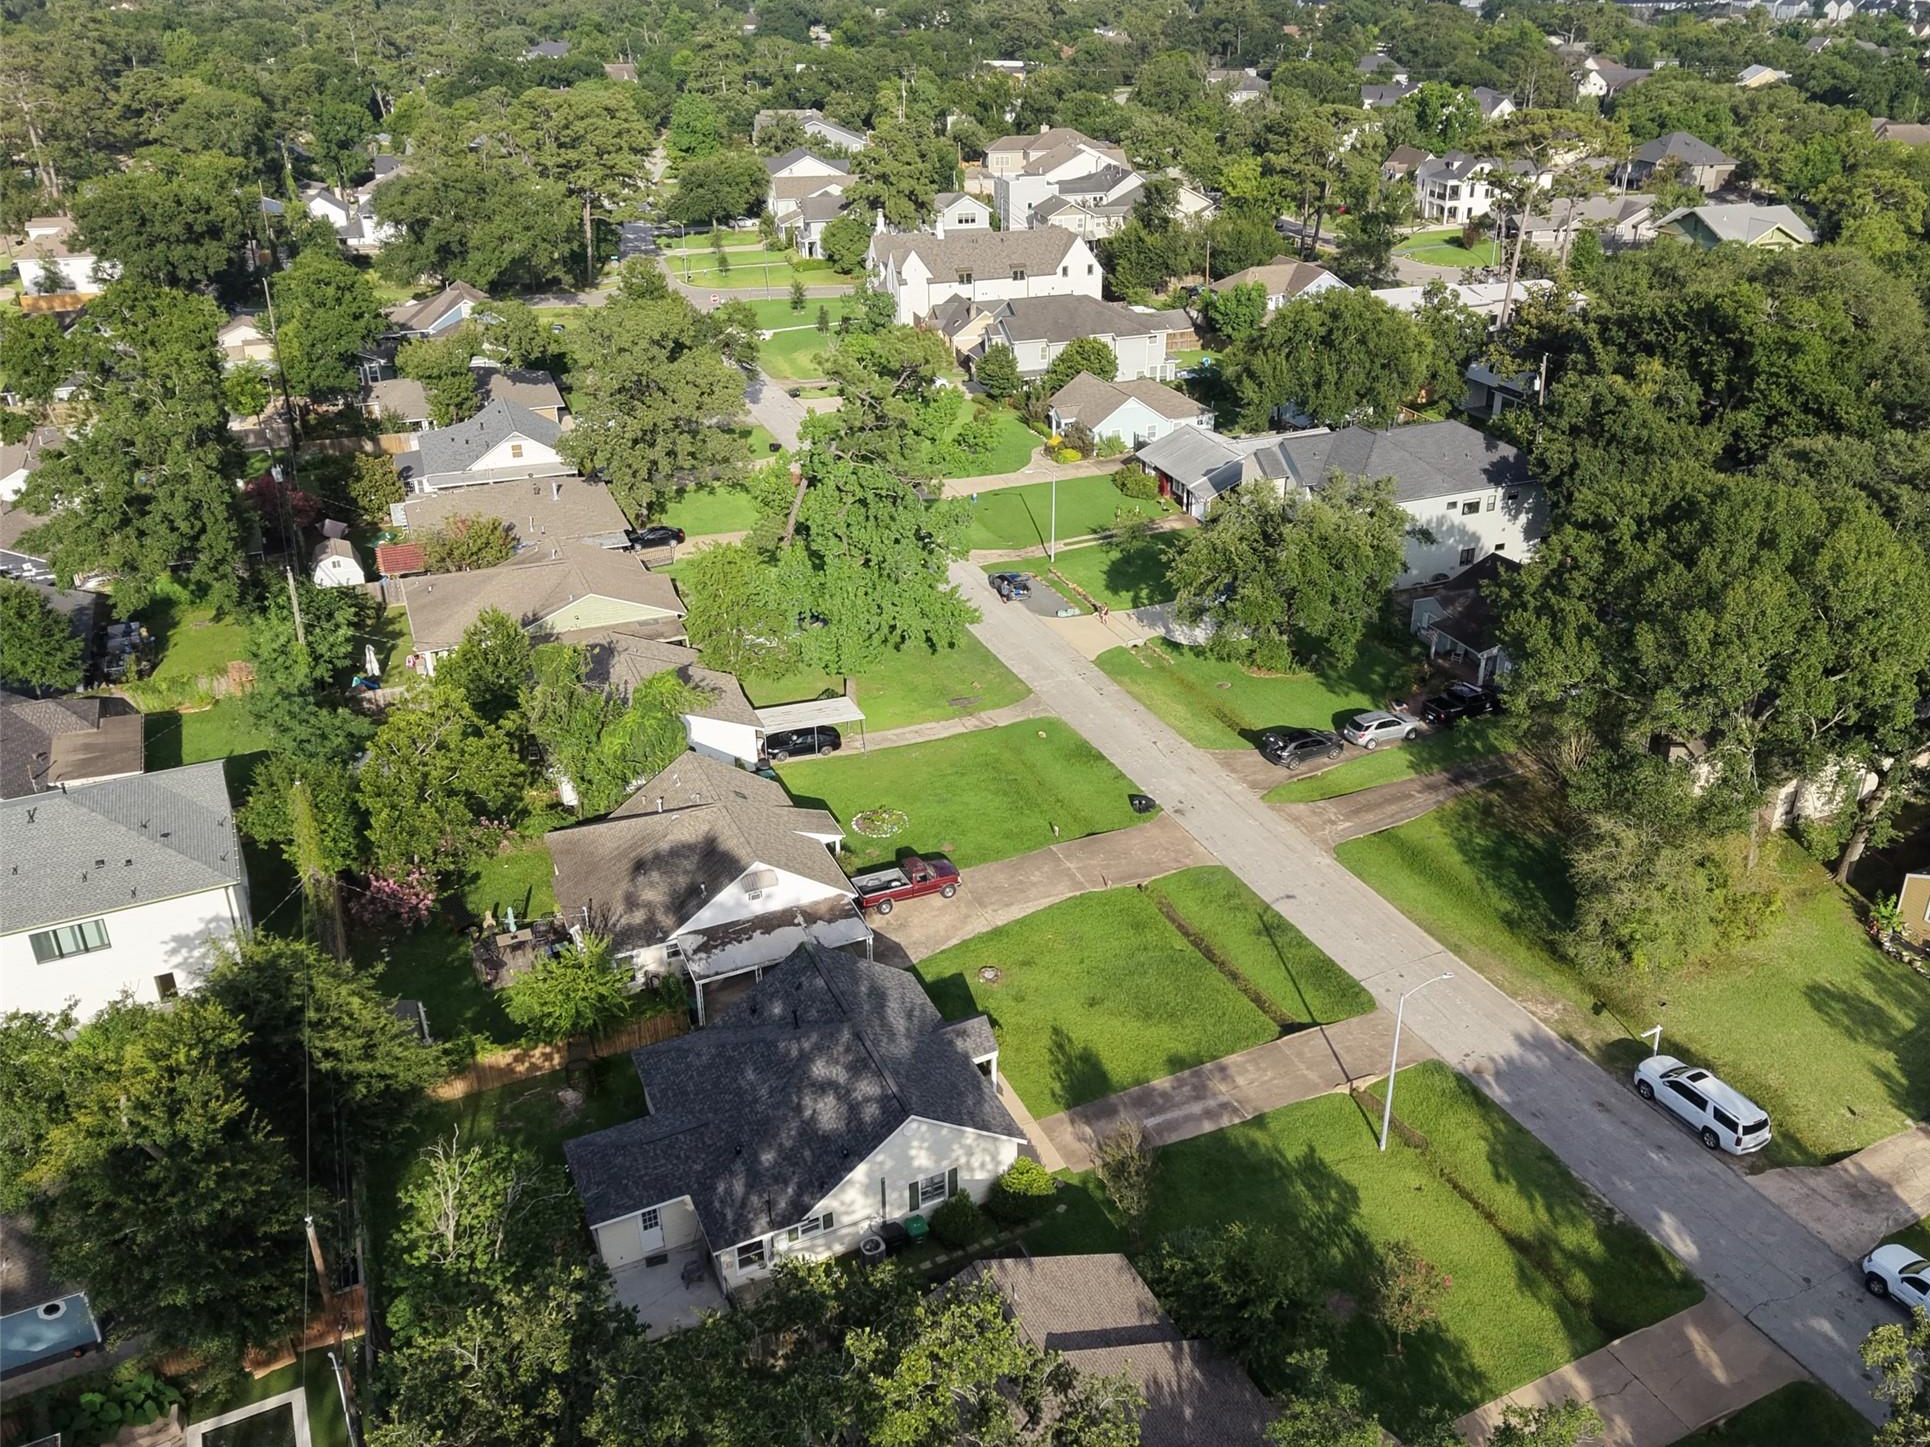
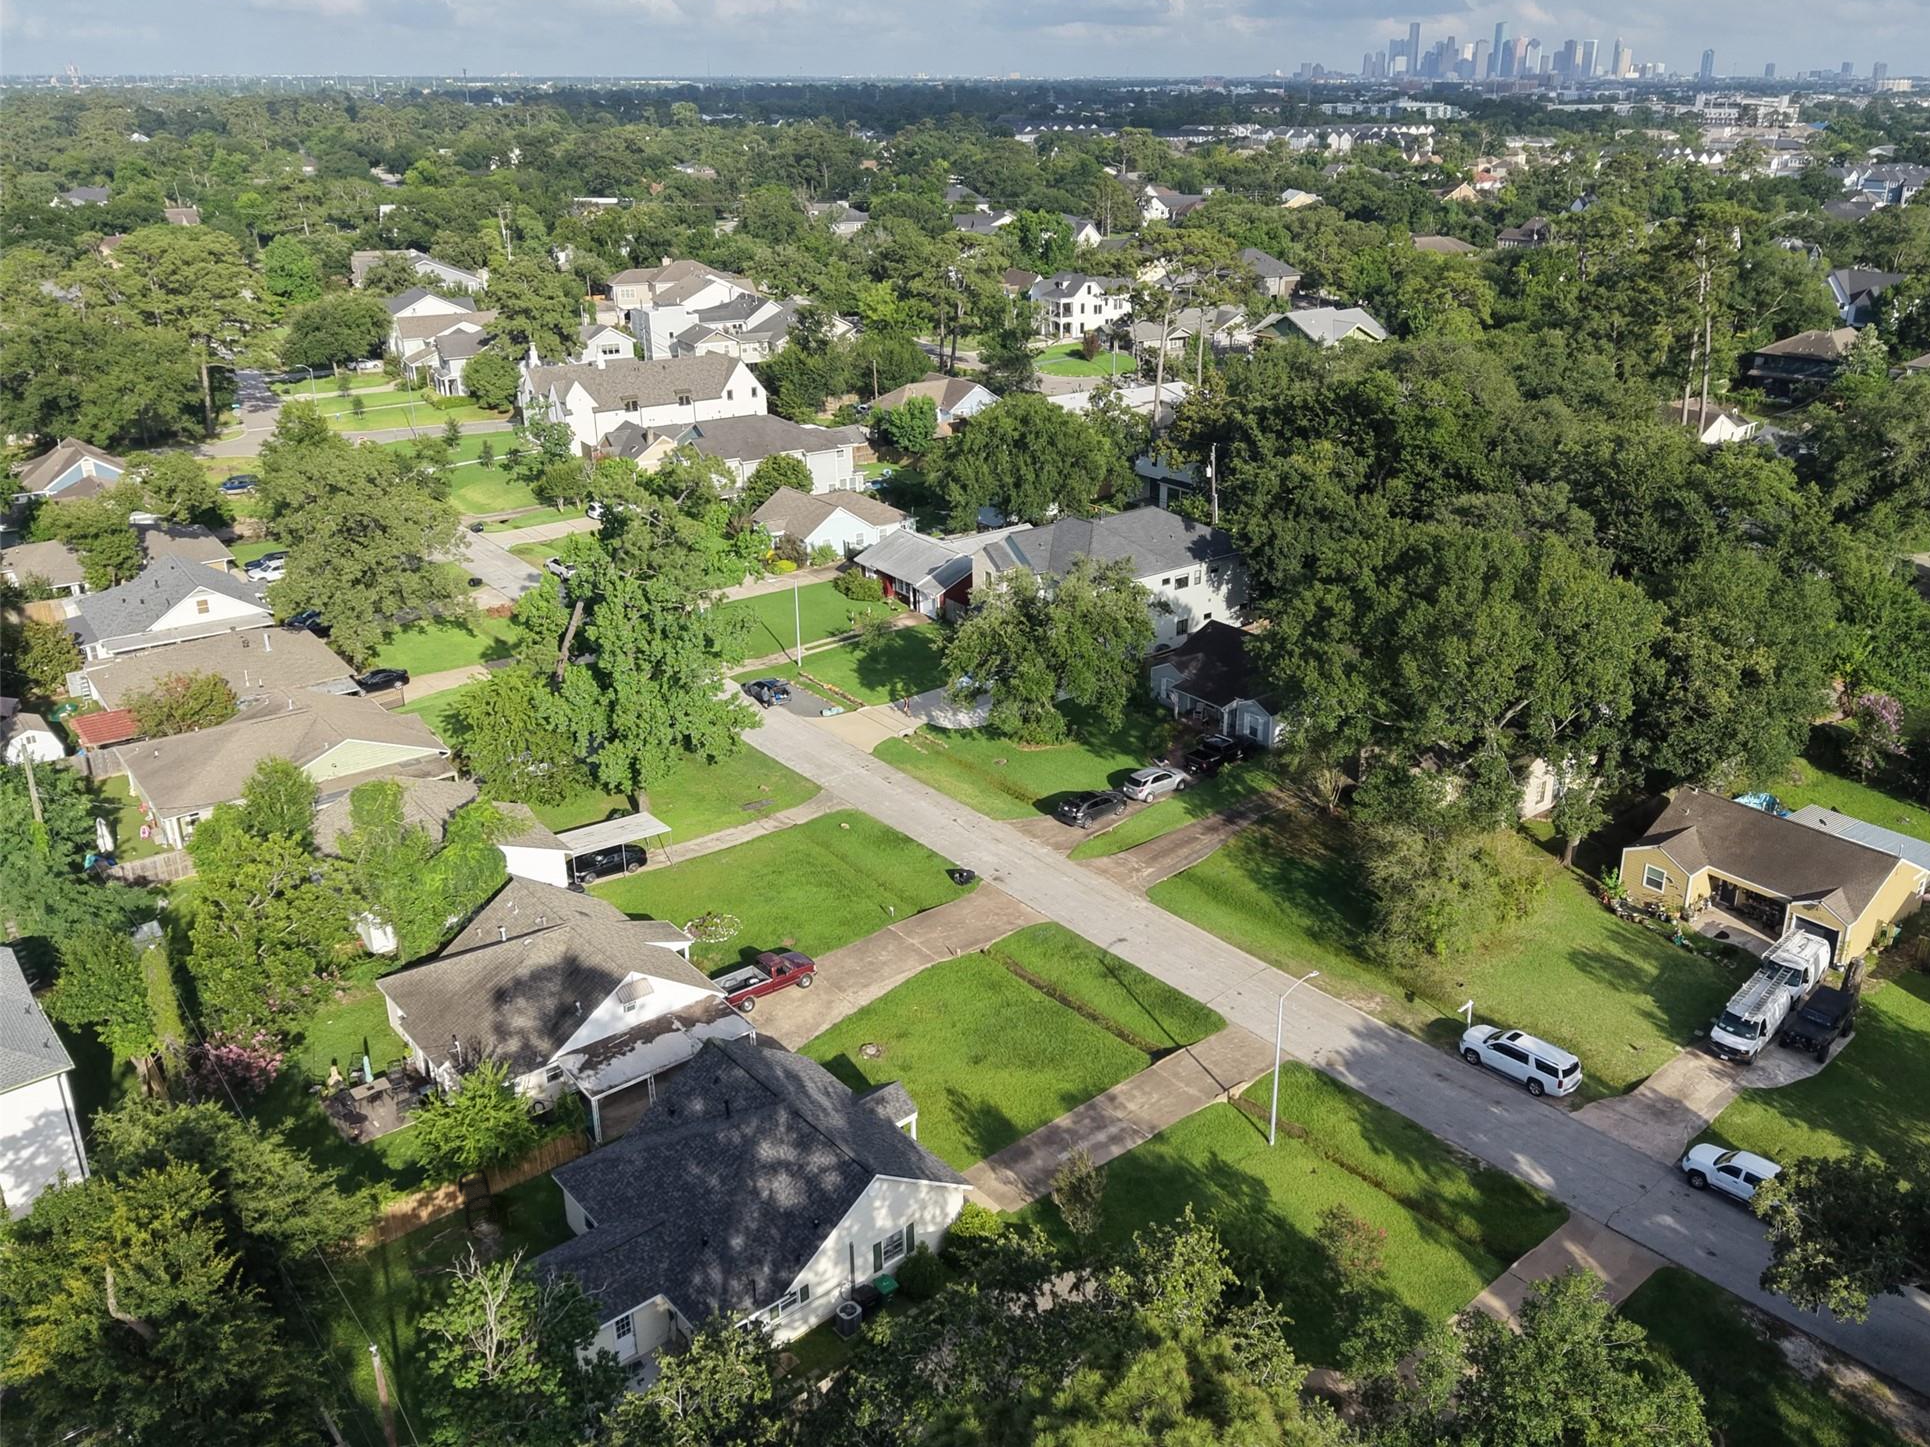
lounge chair: present [437,890,482,936] -> none [260,1053,313,1106]

